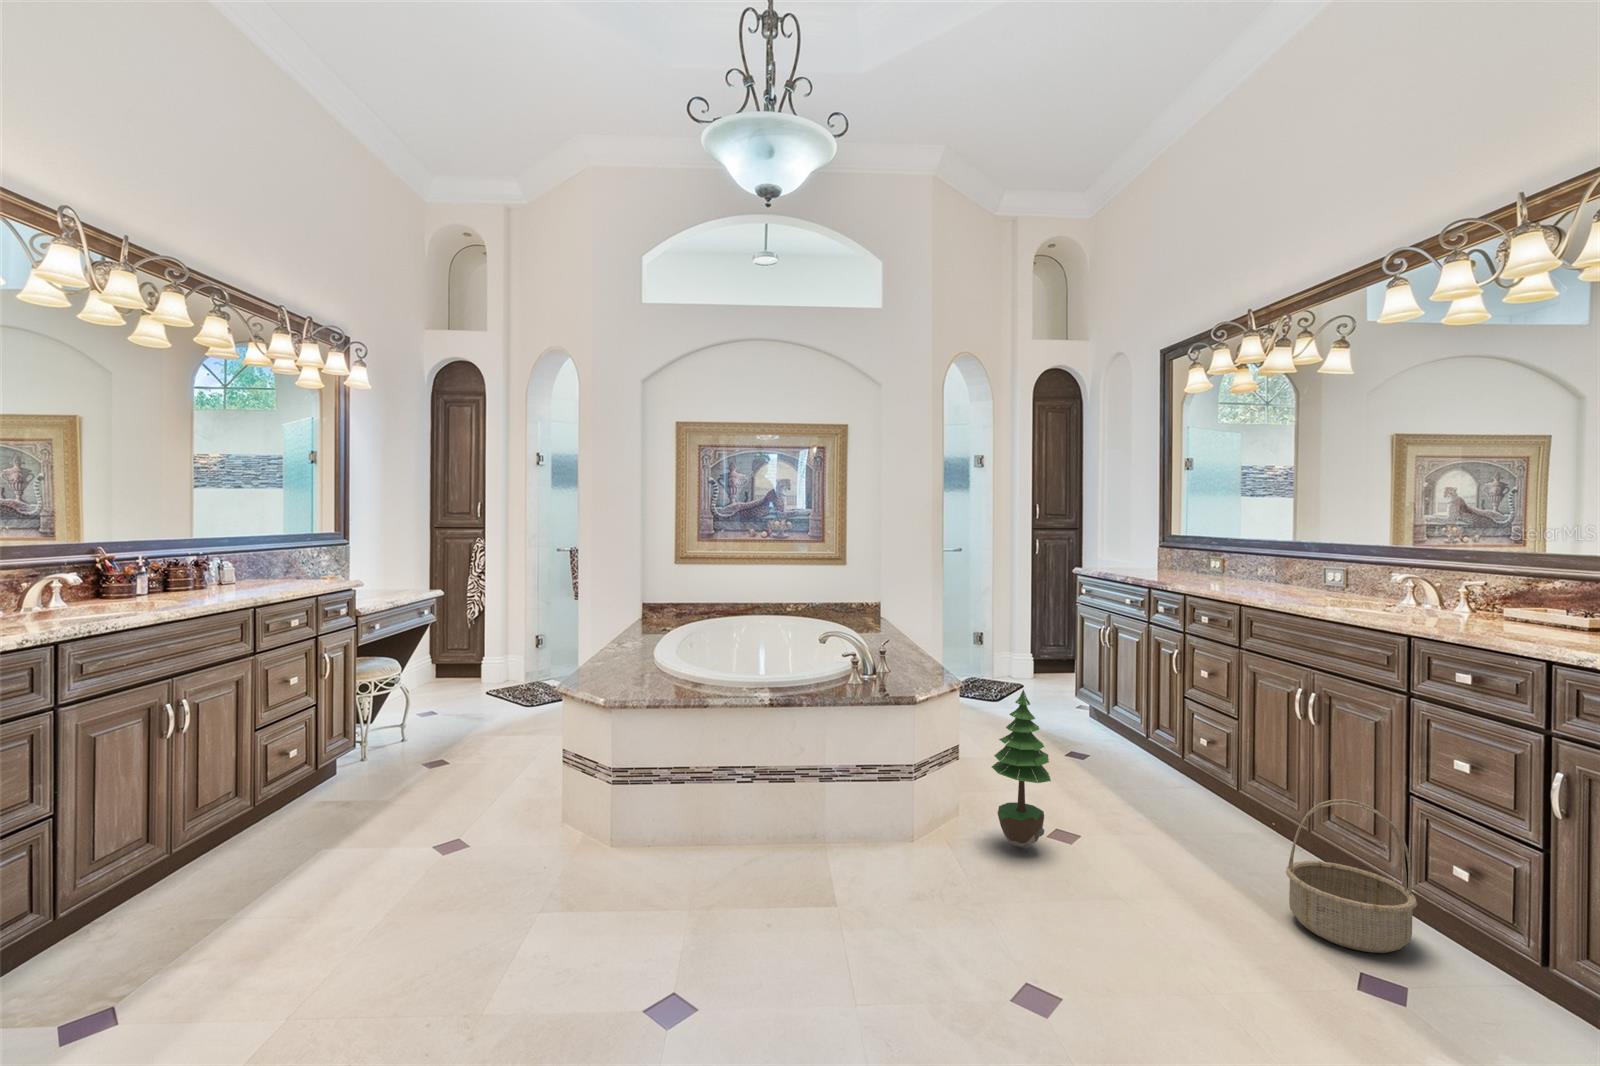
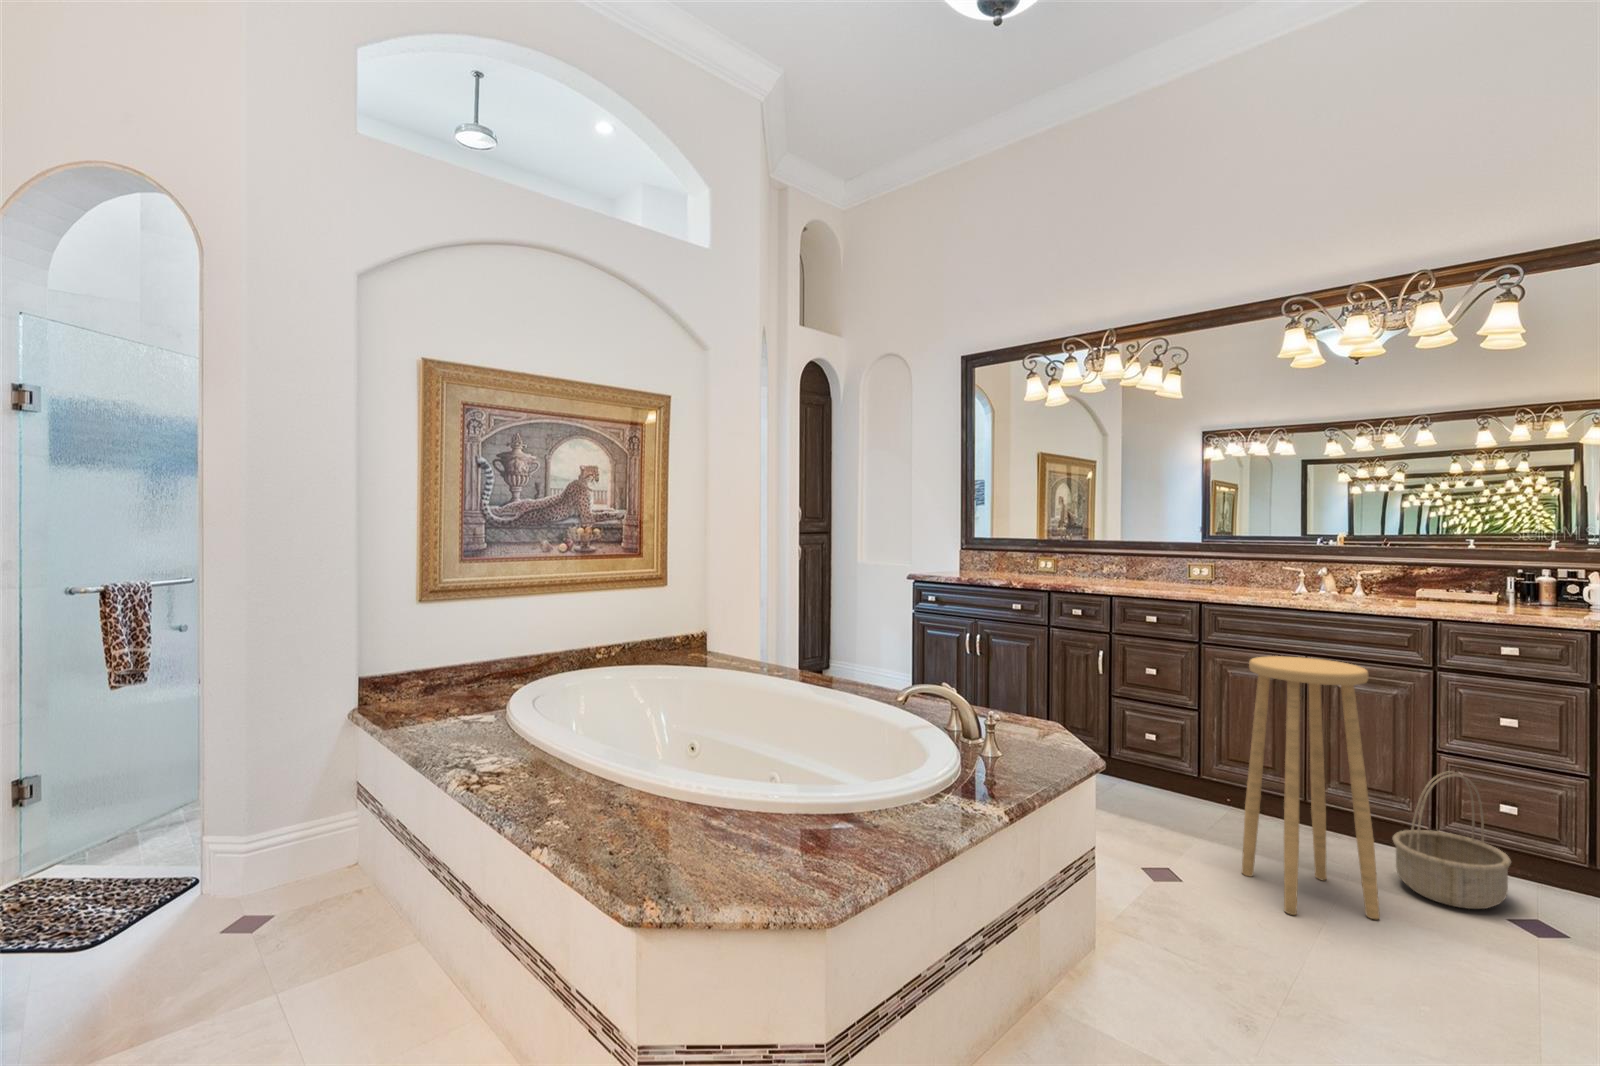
stool: none [1116,653,1228,909] -> present [1242,656,1380,919]
potted tree: present [992,690,1051,849] -> none [1142,721,1222,915]

